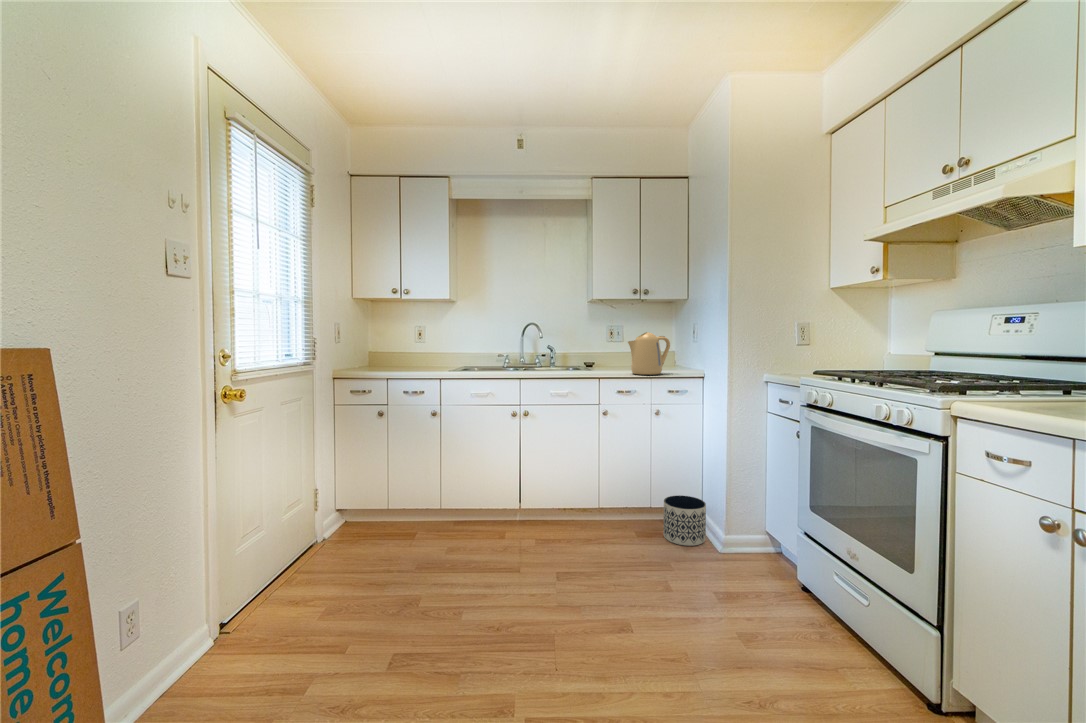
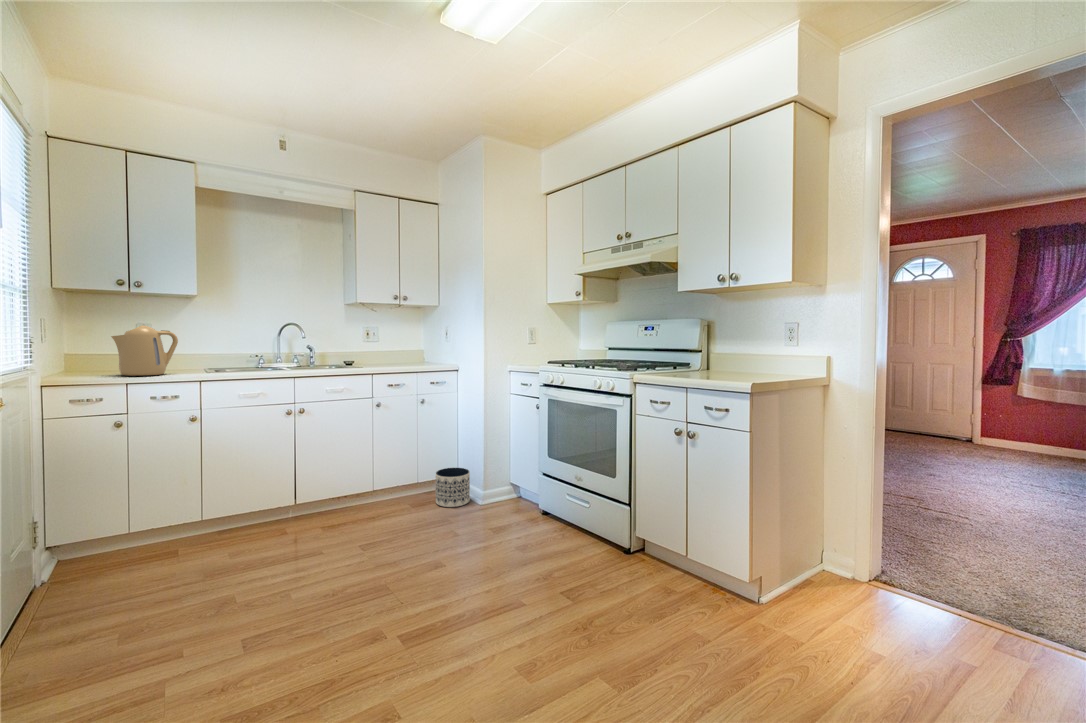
kettle: present [628,332,670,375] -> present [111,325,178,376]

